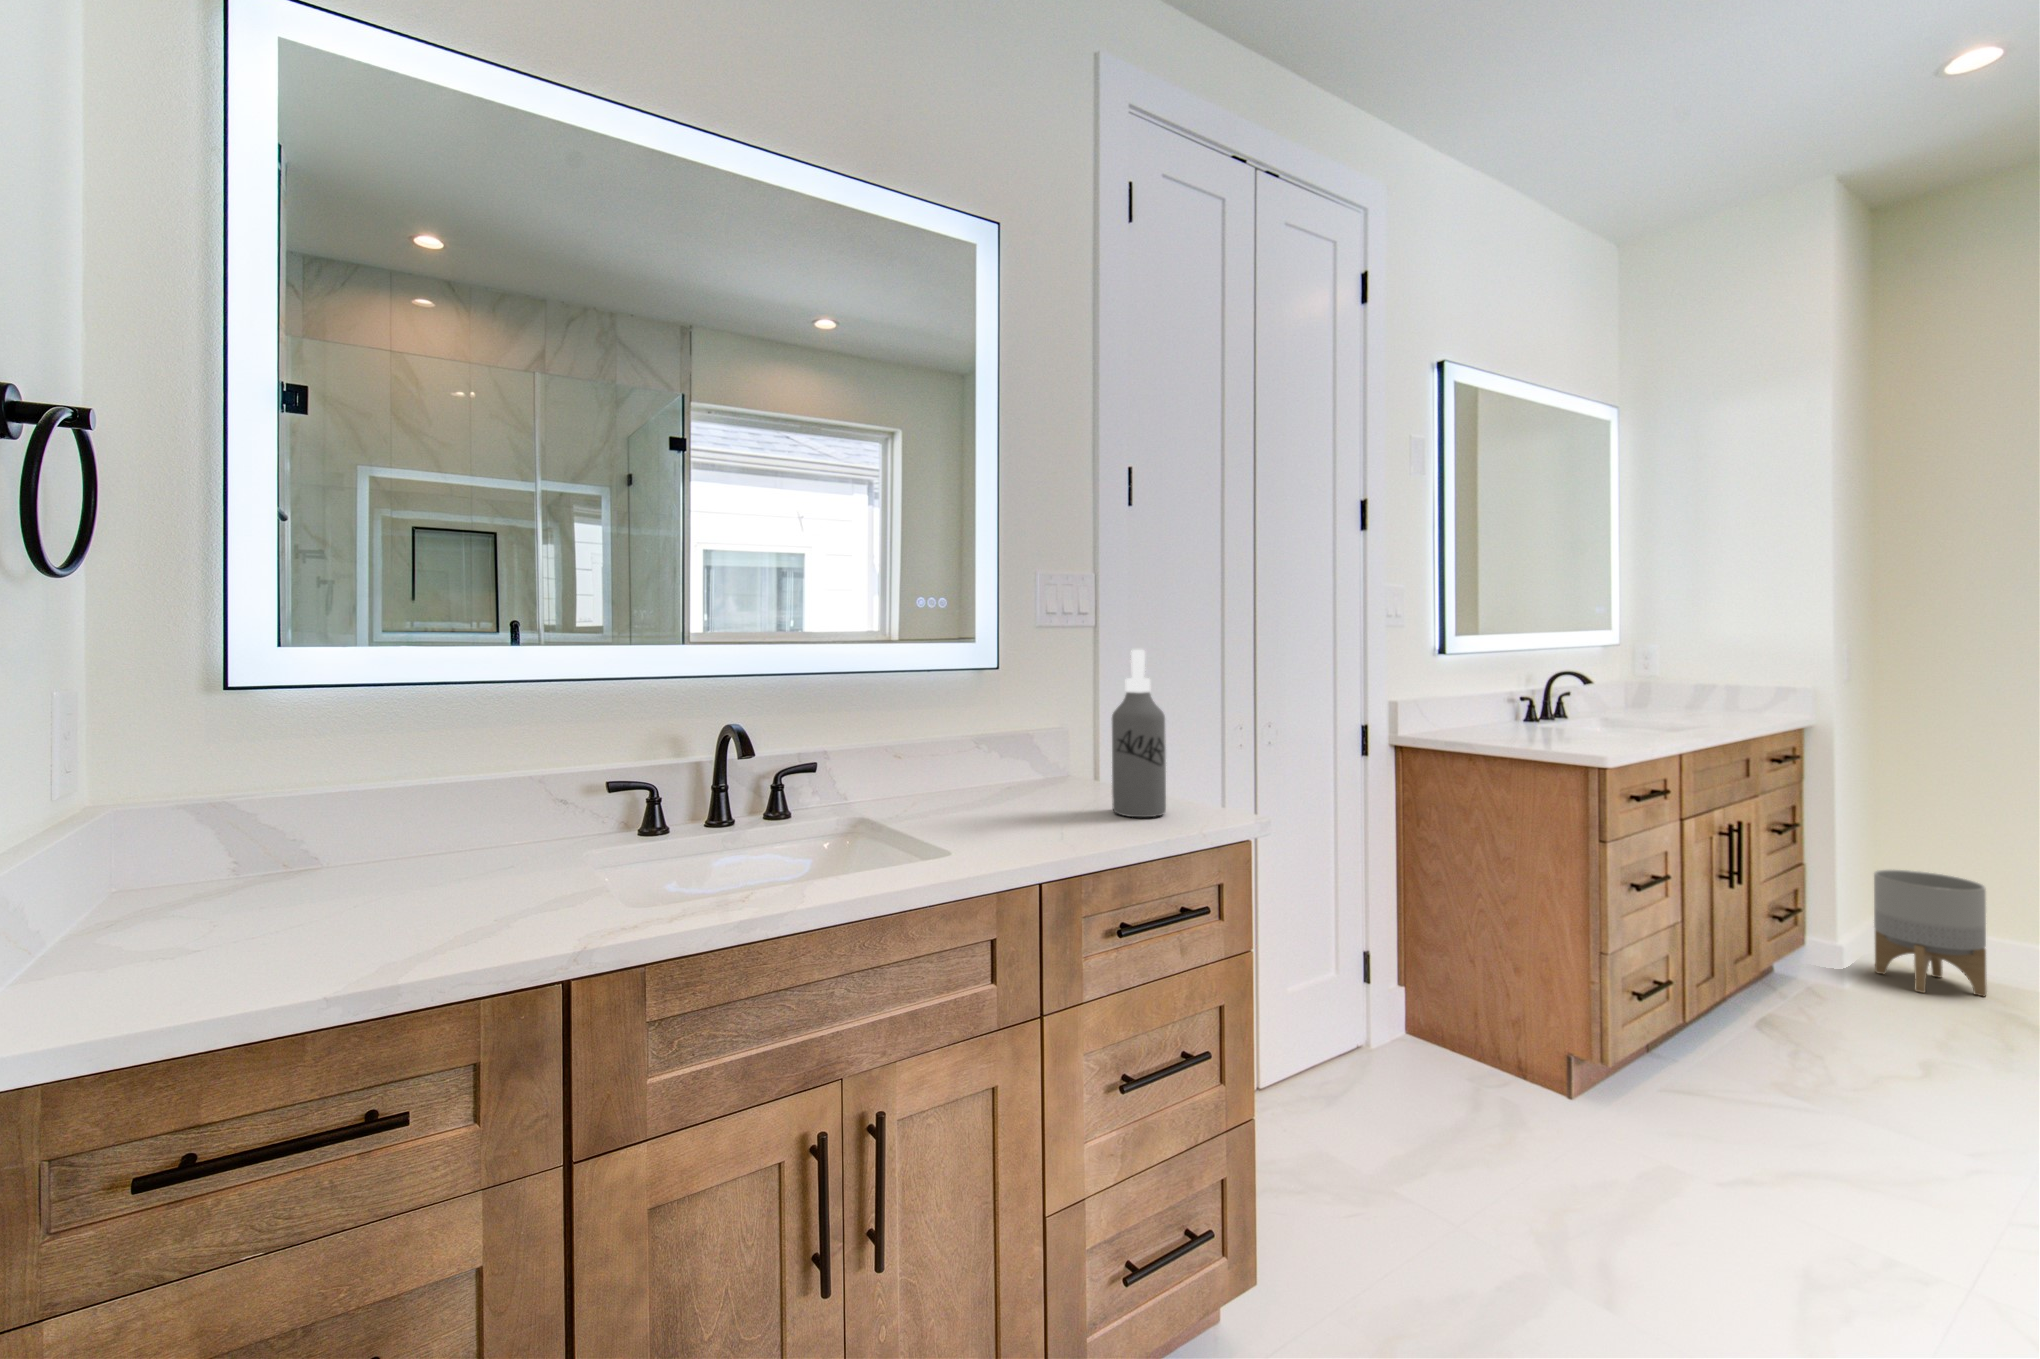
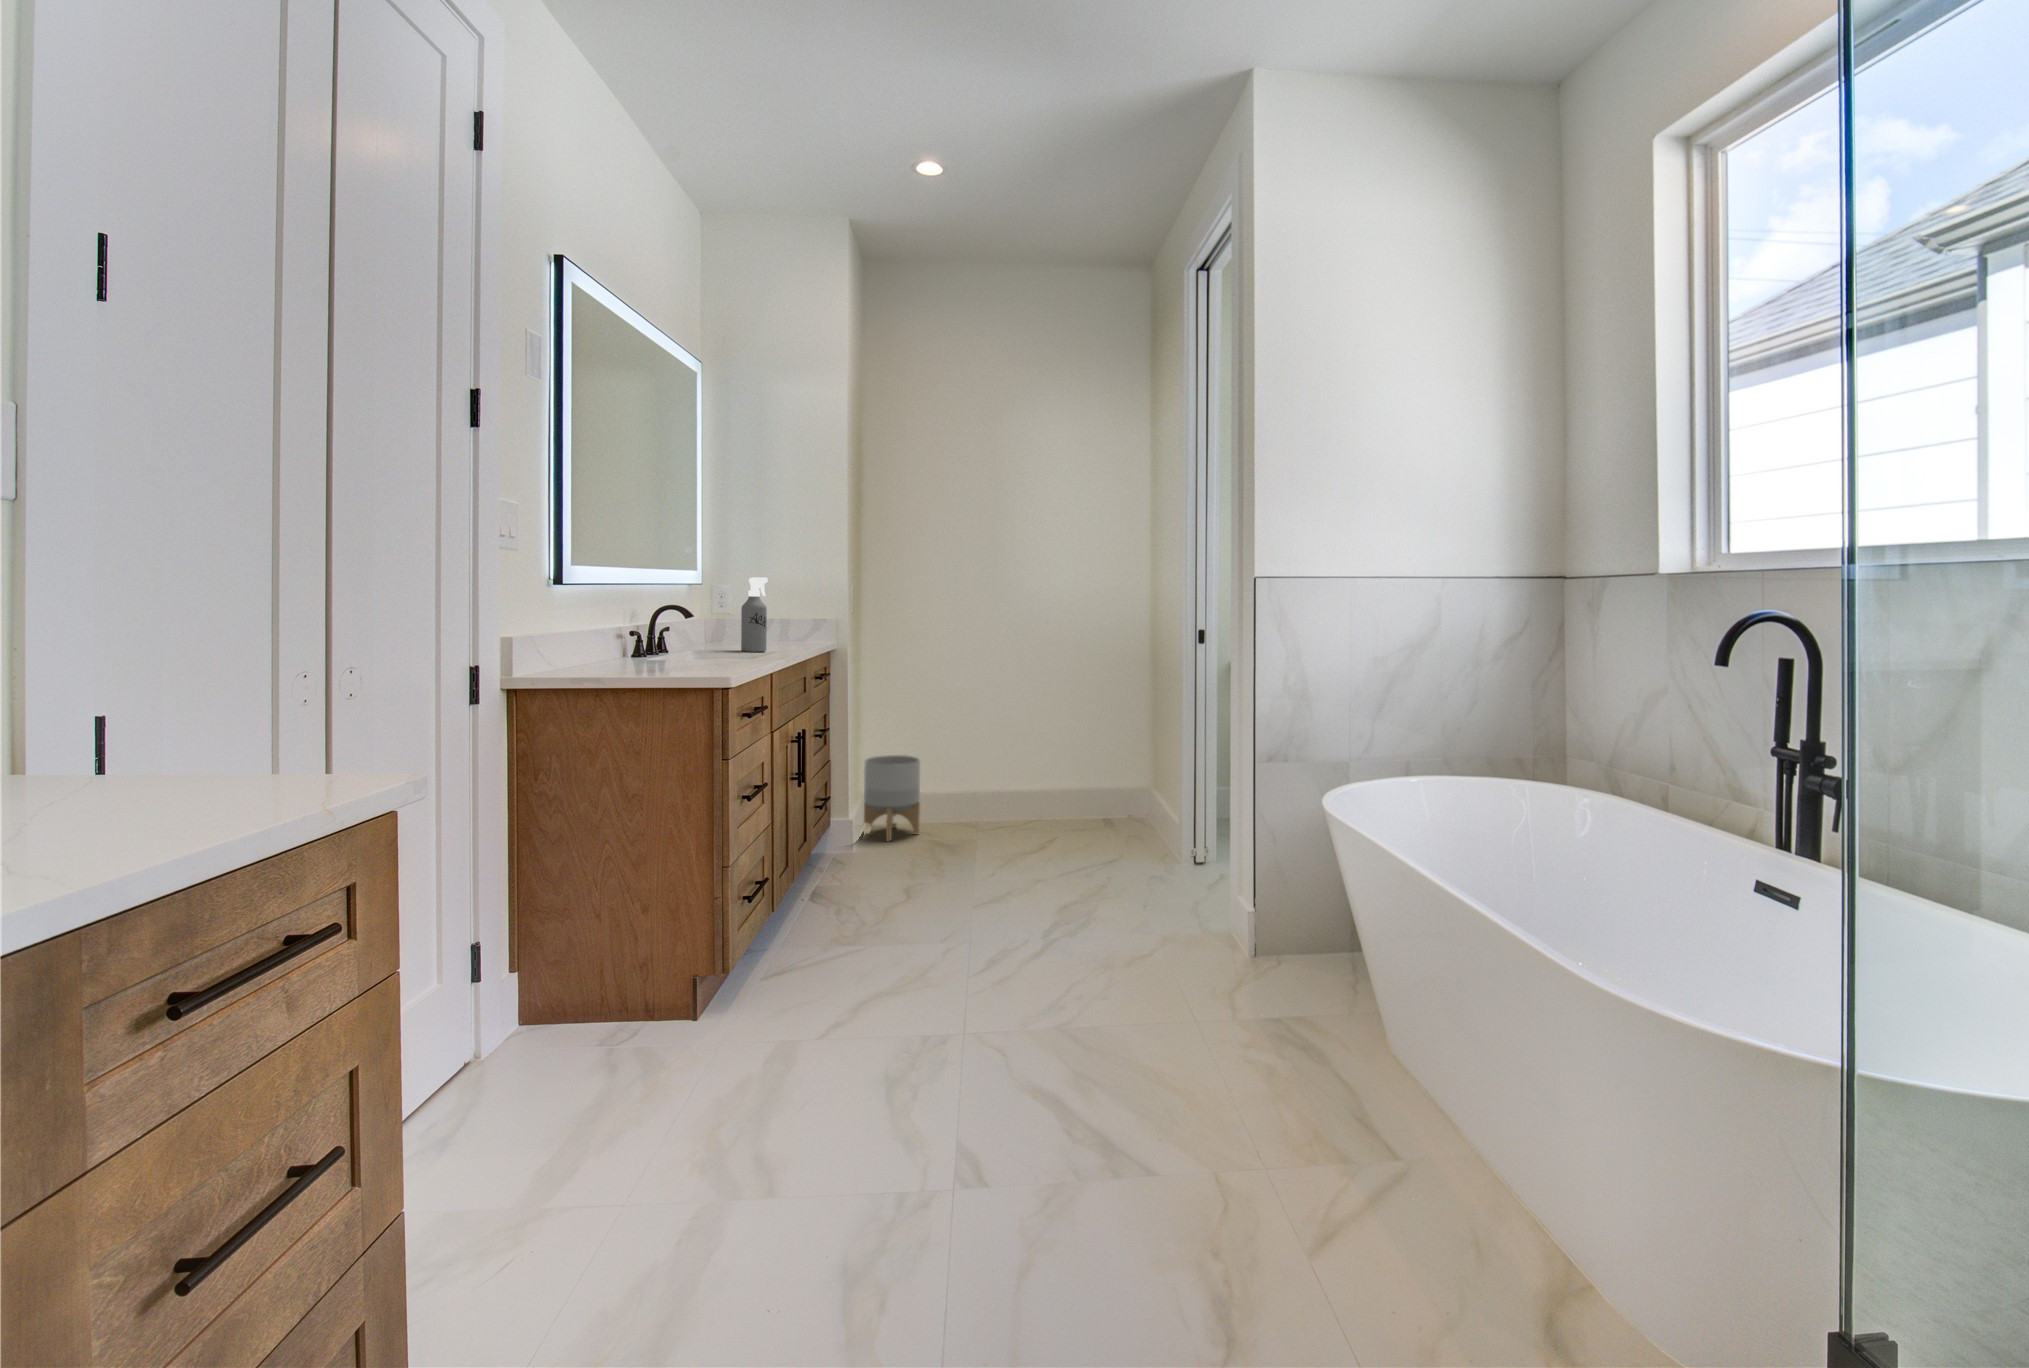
spray bottle: present [1112,649,1166,817] -> present [741,577,768,652]

